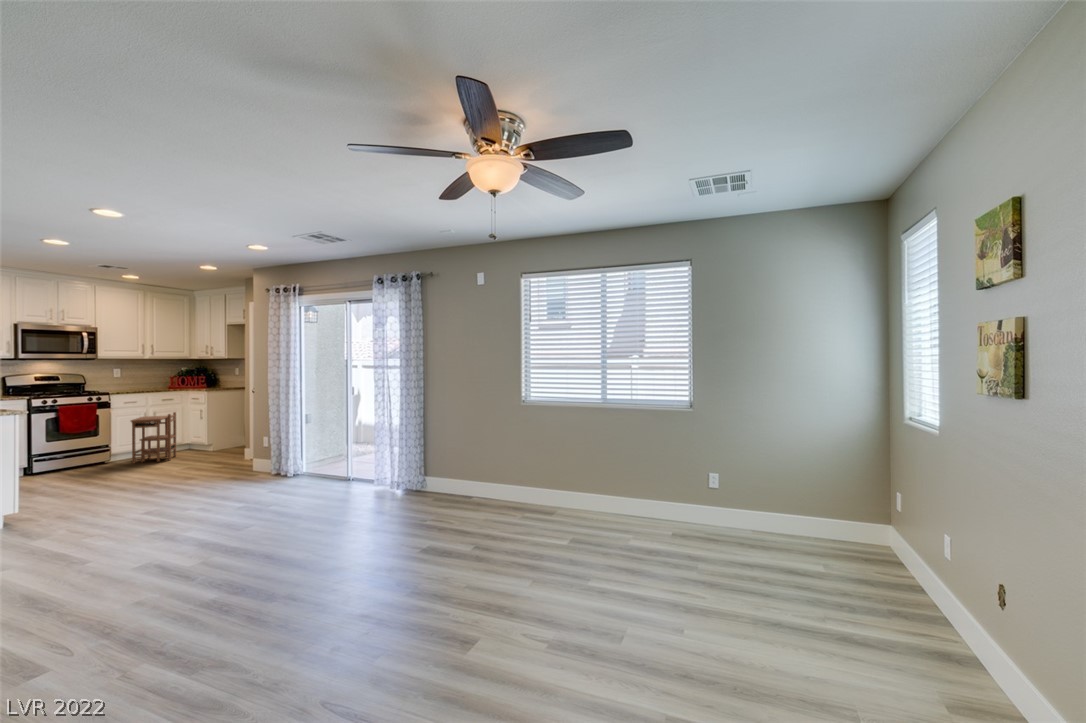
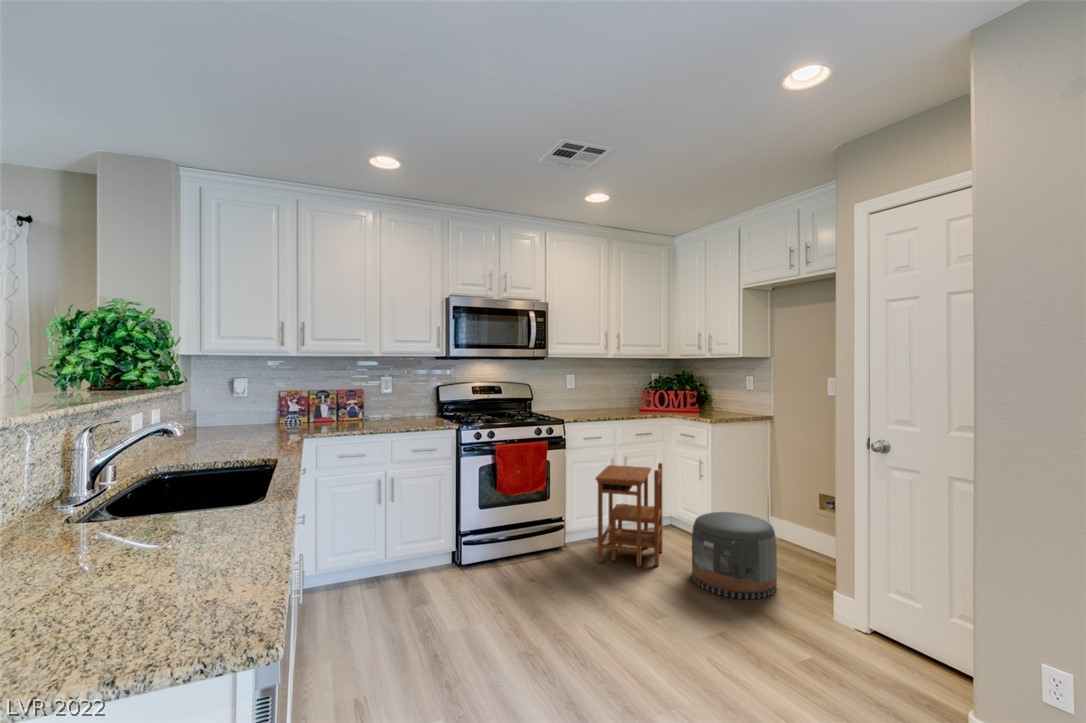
pouf: none [187,429,230,462] -> present [692,512,777,599]

